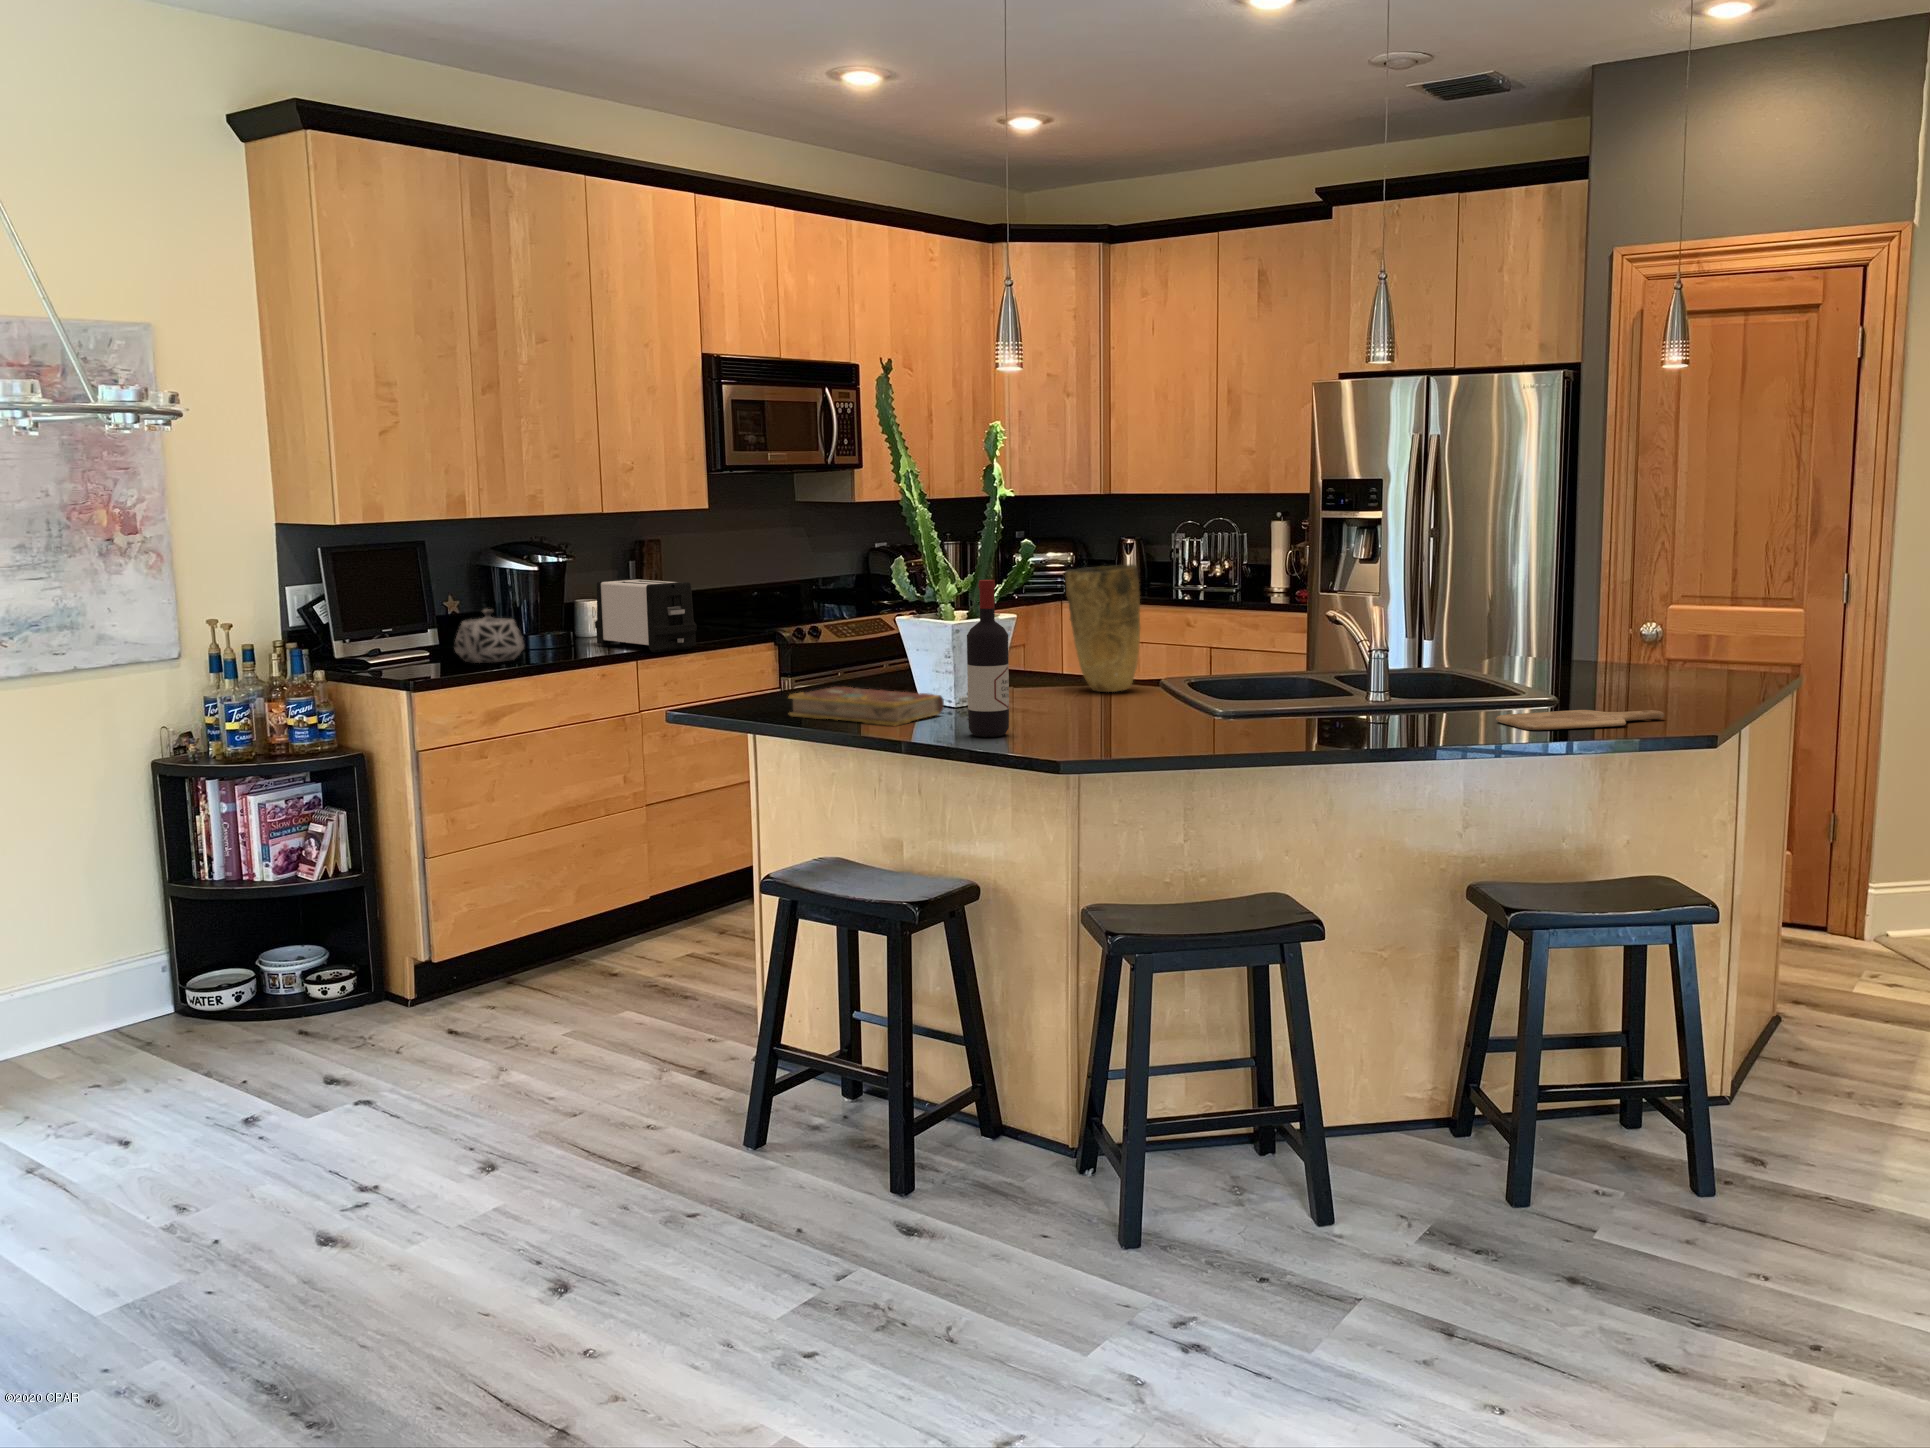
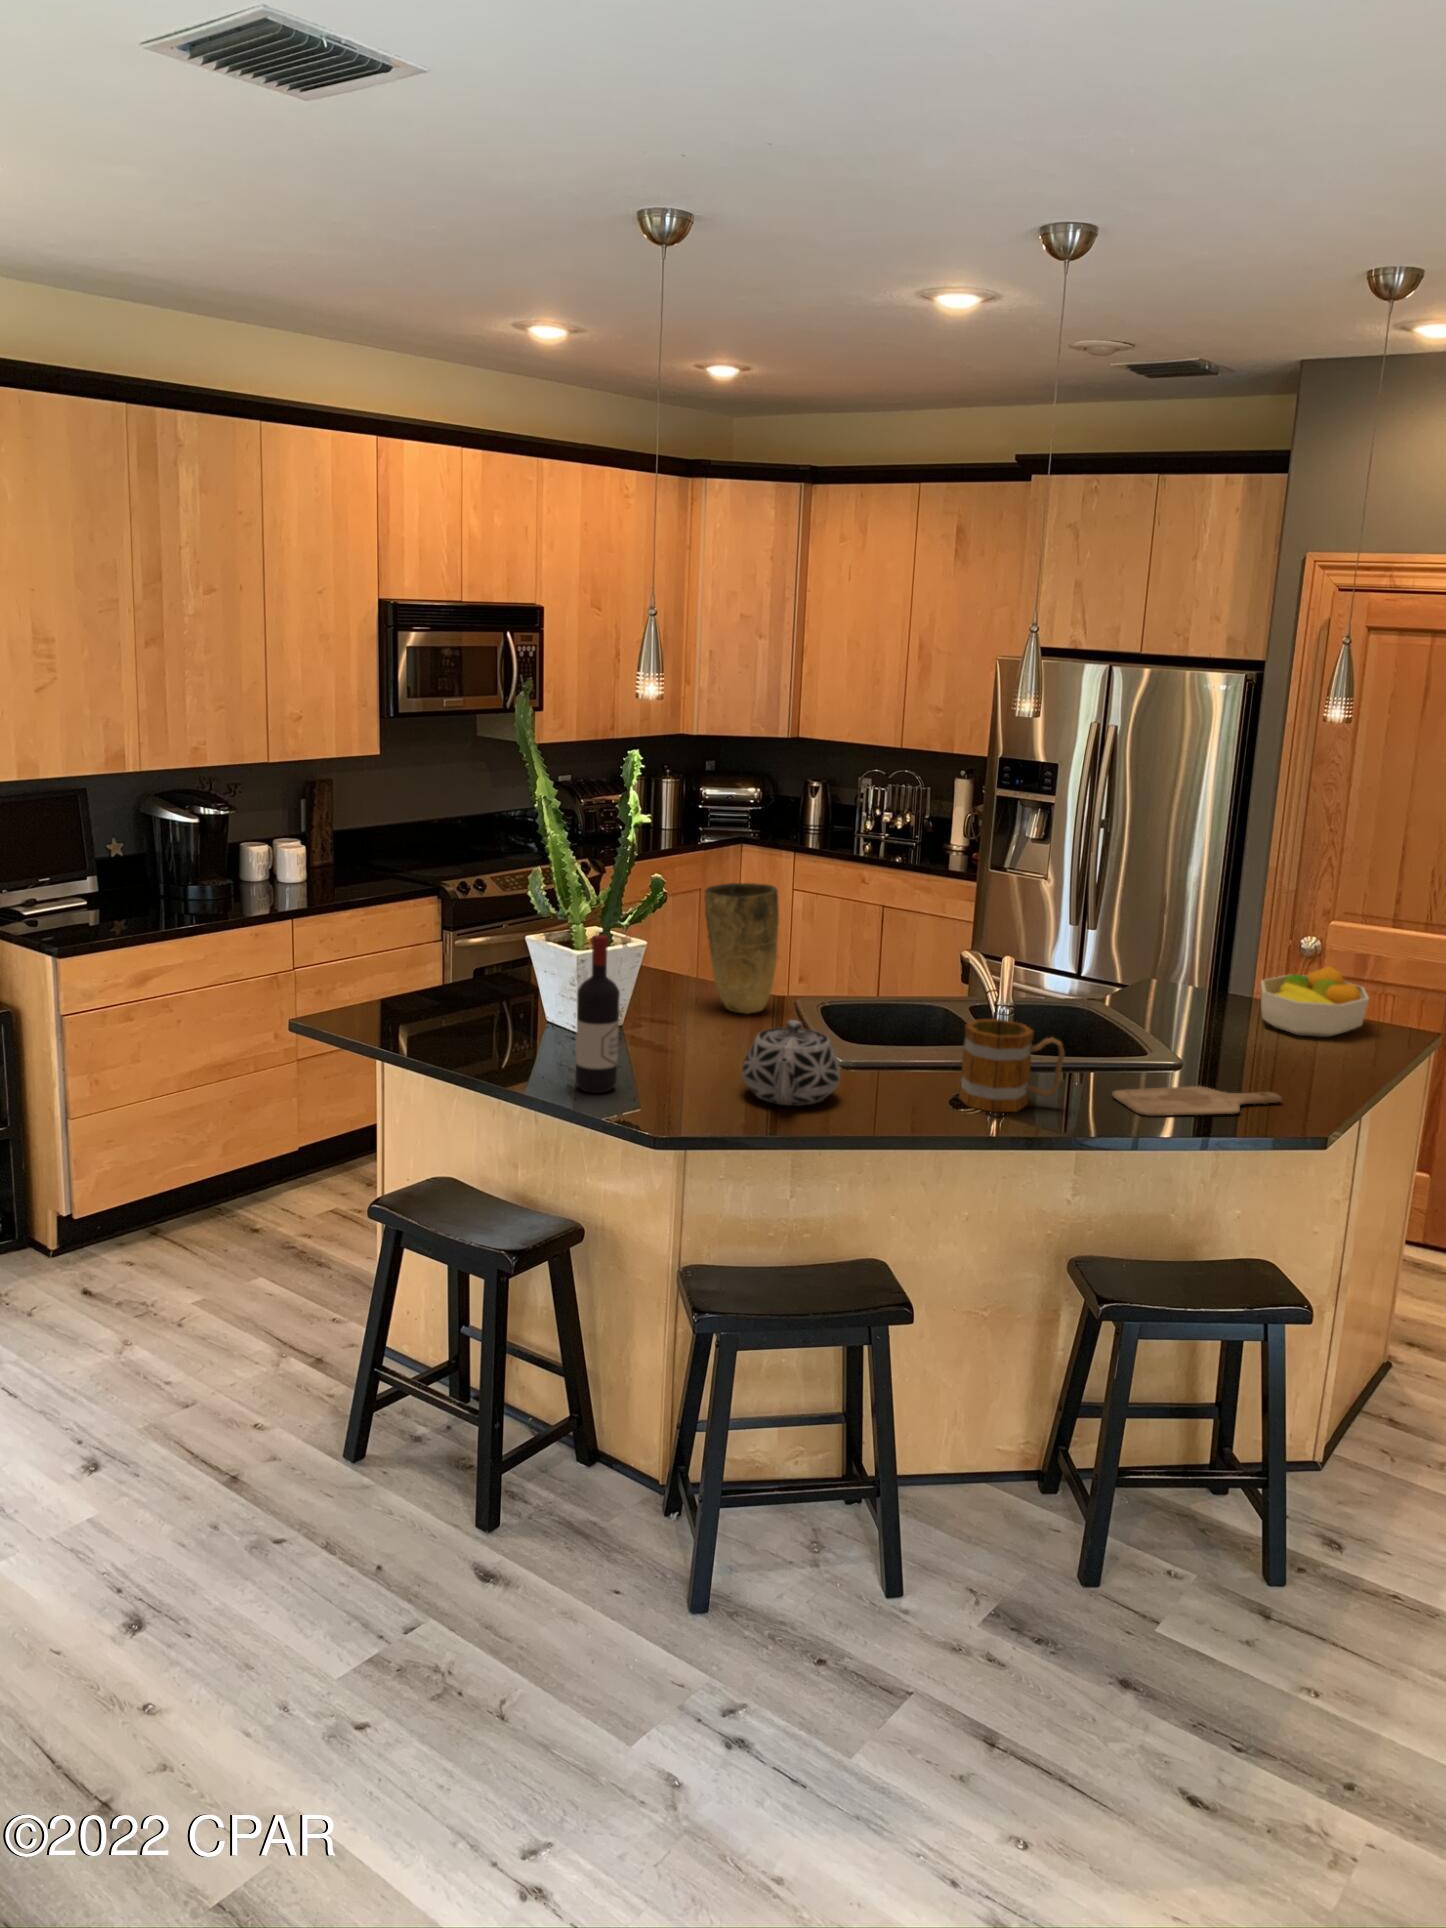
toaster: present [595,579,697,652] -> none [260,827,358,909]
teapot: present [454,609,524,663] -> present [742,1020,840,1106]
fruit bowl: none [1618,621,1729,685] -> present [1261,966,1369,1037]
mug: none [1346,649,1450,734] -> present [959,1019,1064,1112]
book: present [789,687,944,726] -> none [407,1005,564,1065]

